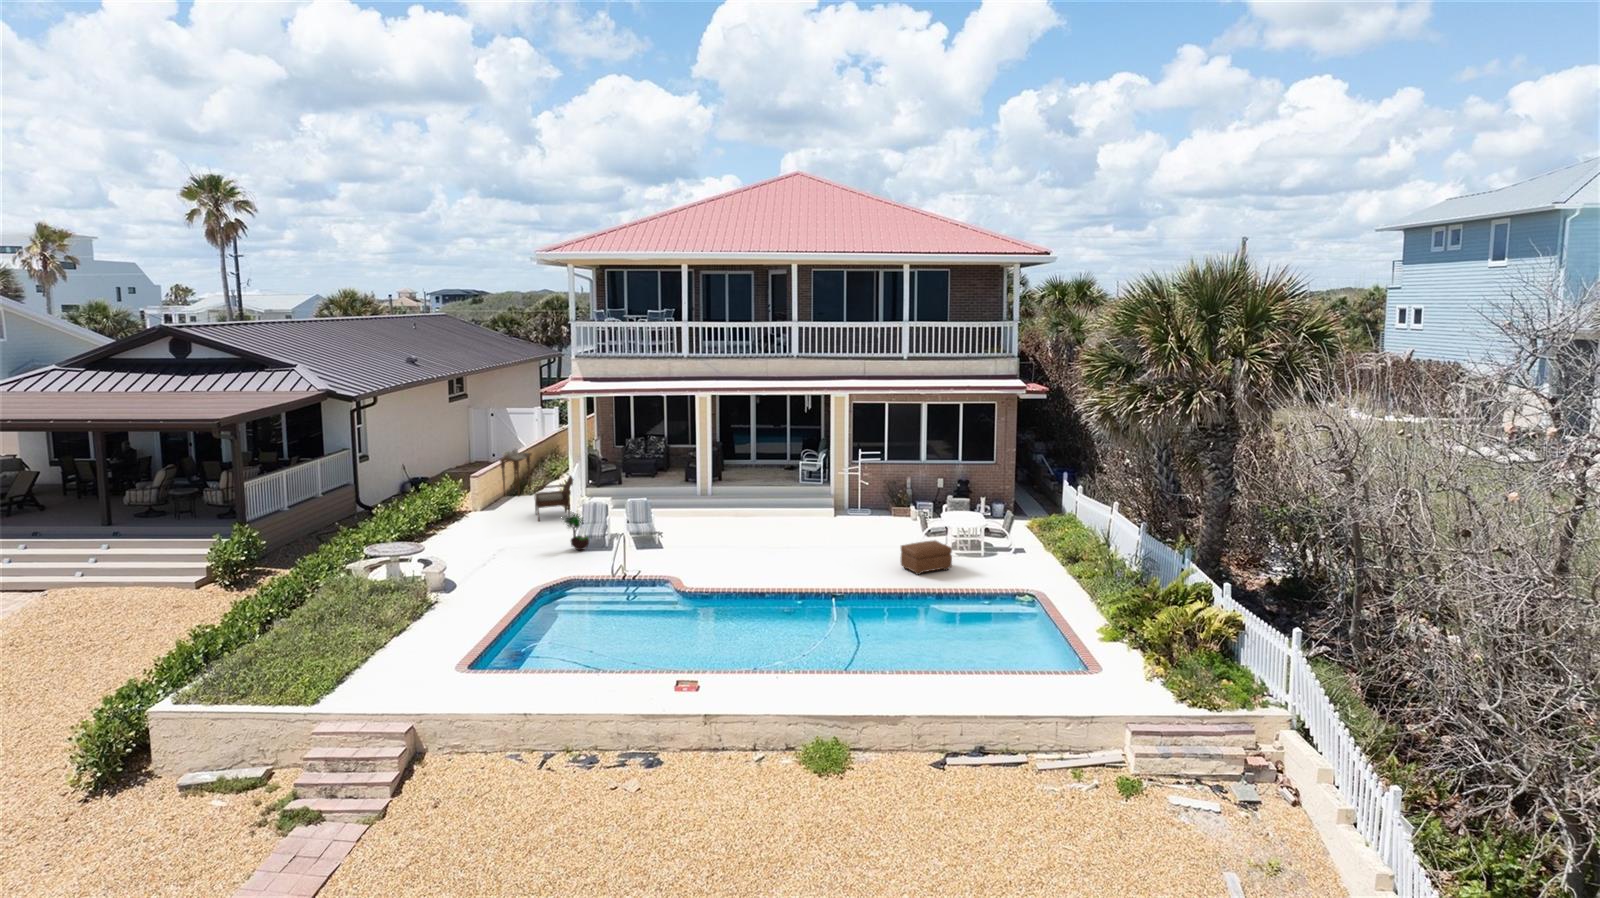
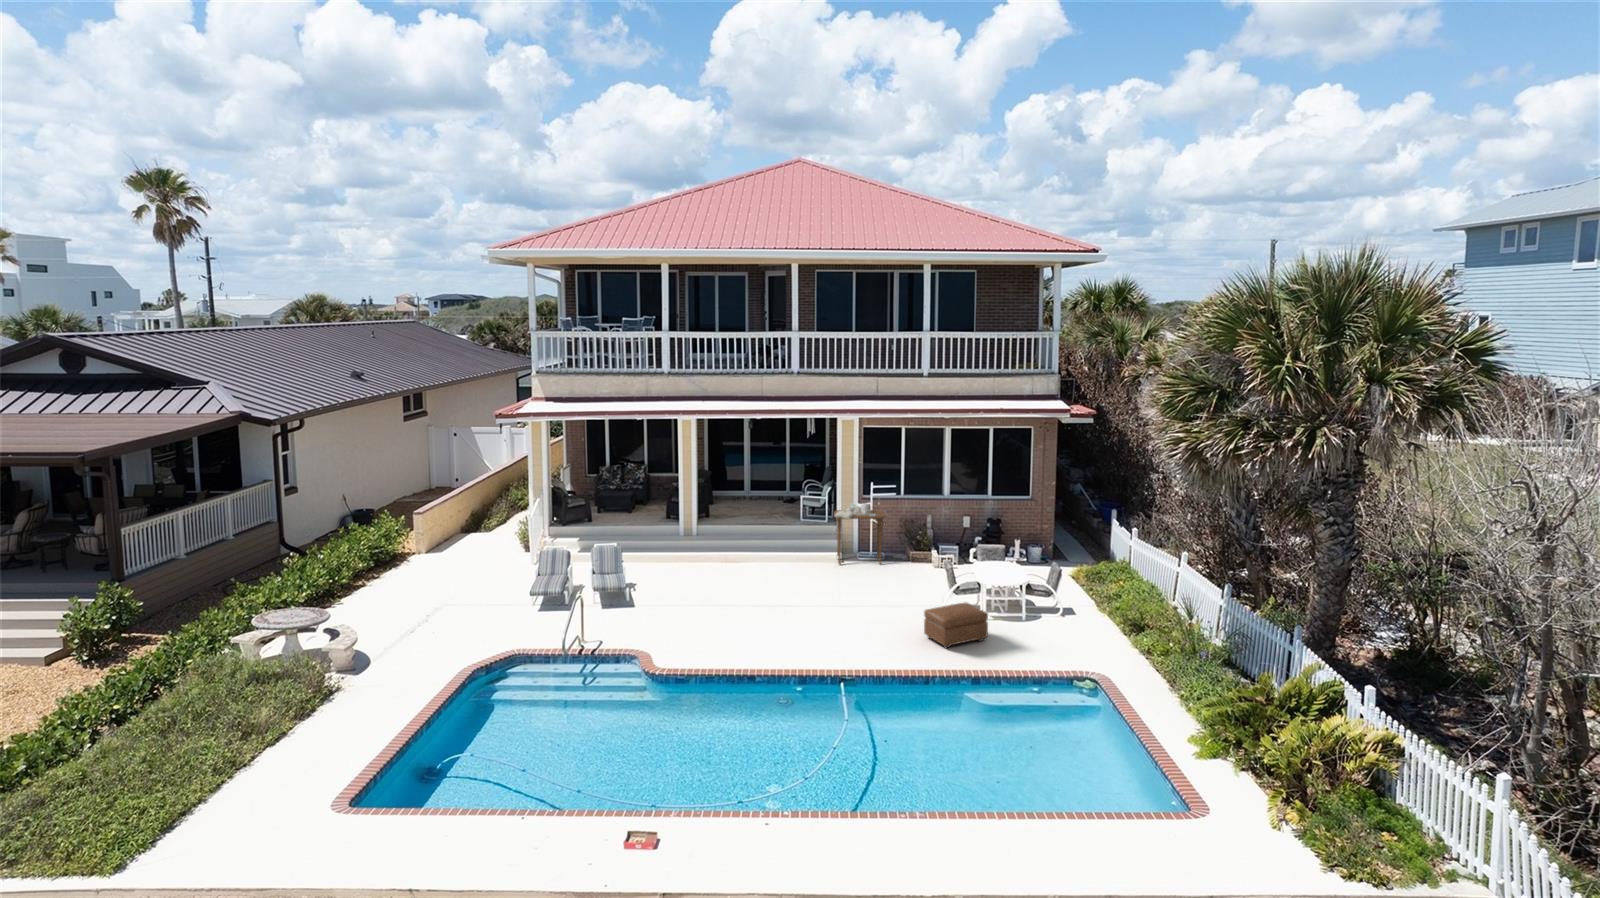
side table: present [499,449,531,496] -> present [834,503,885,565]
chair: present [534,476,573,520] -> none [487,512,533,569]
potted tree: present [563,514,589,550] -> none [509,561,545,610]

